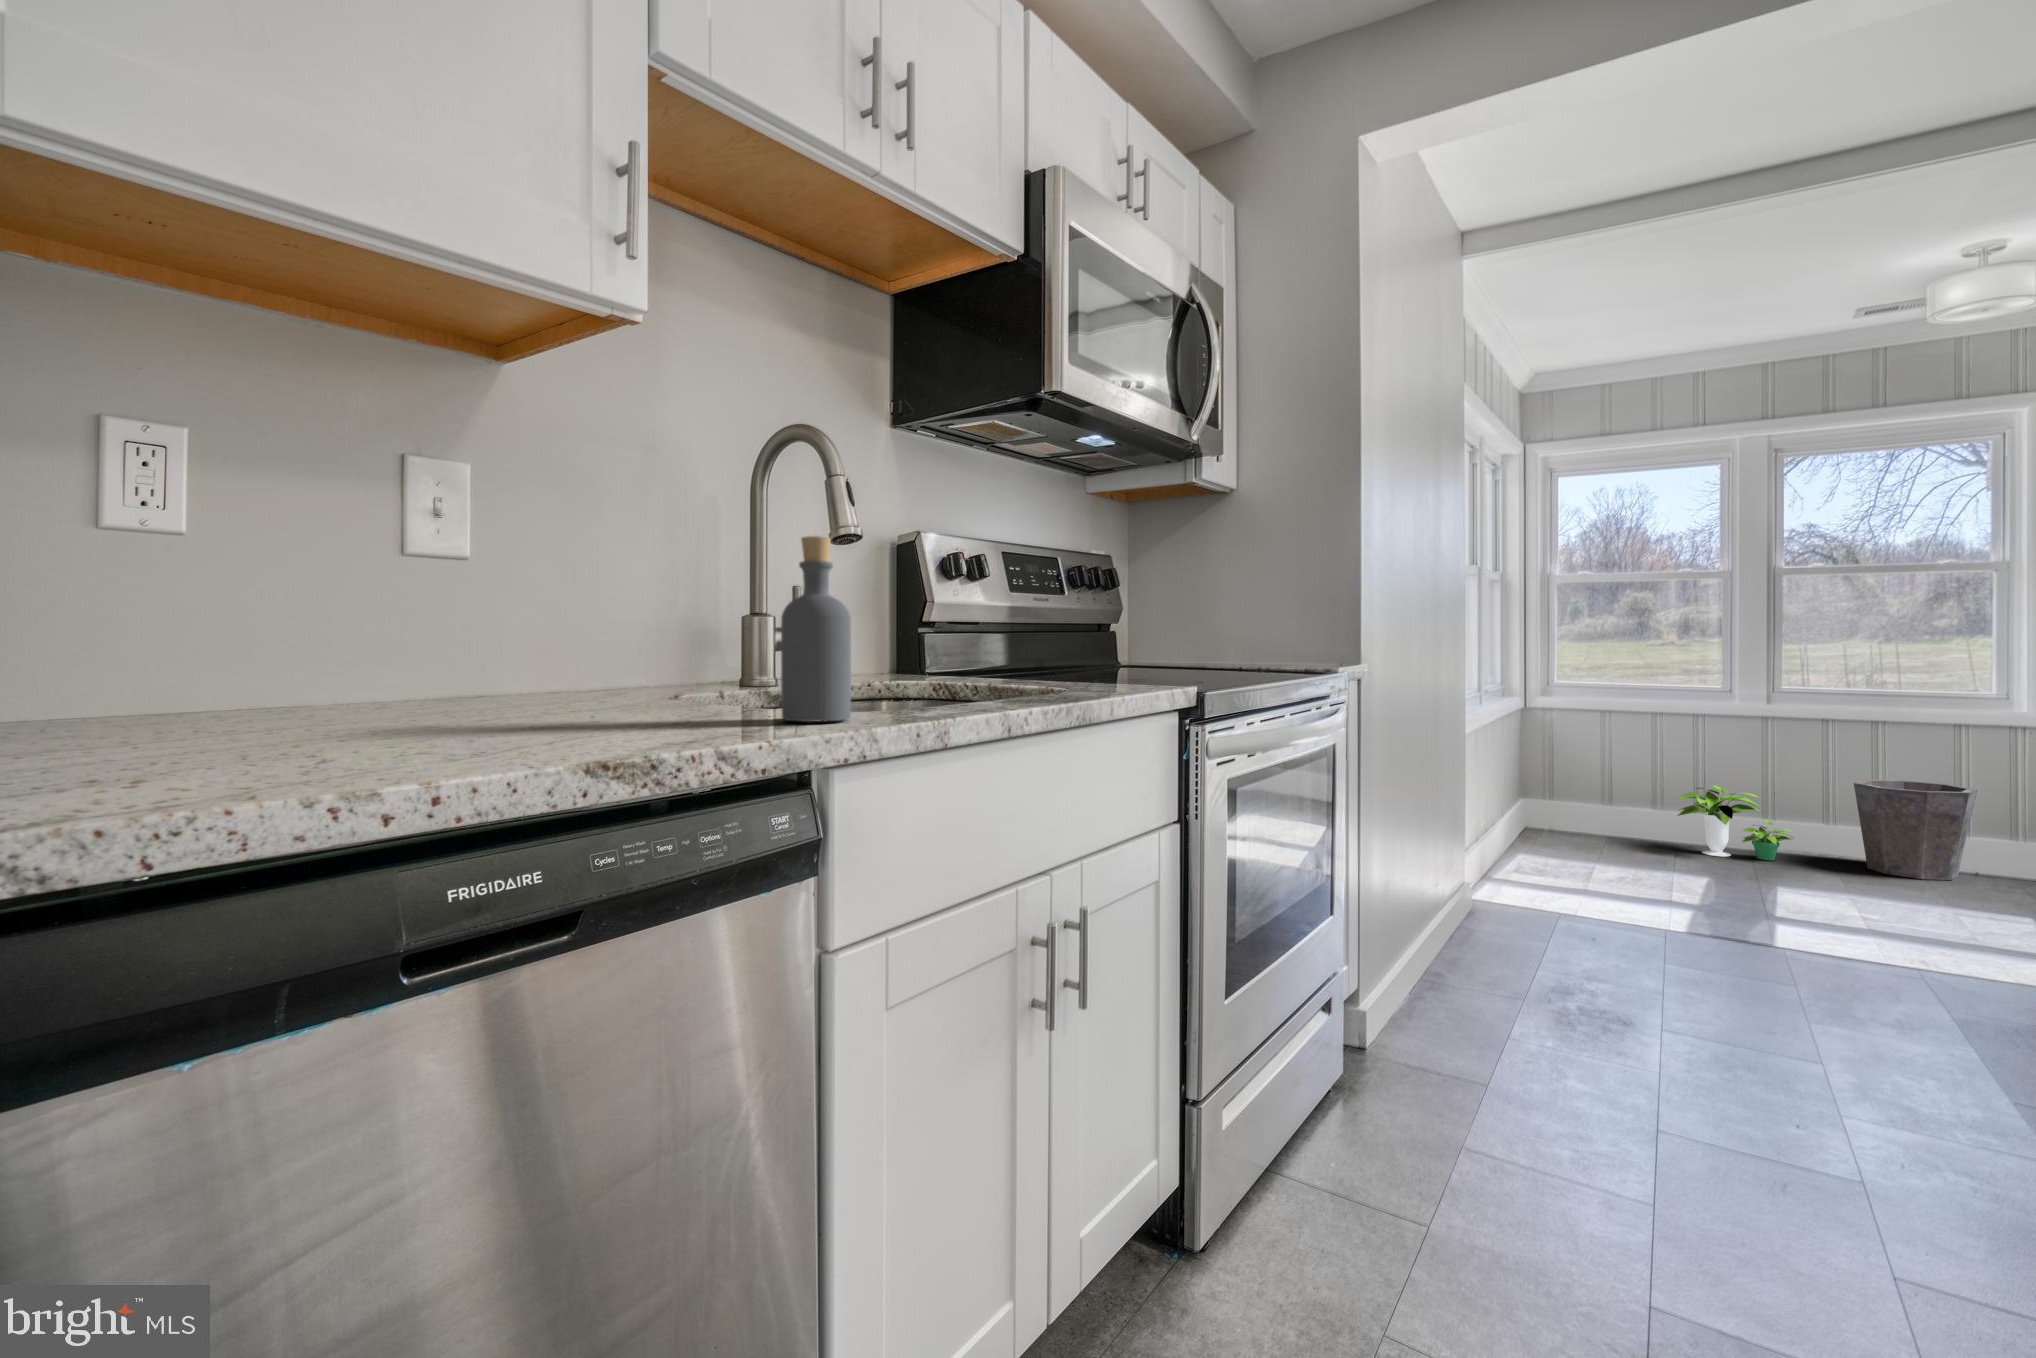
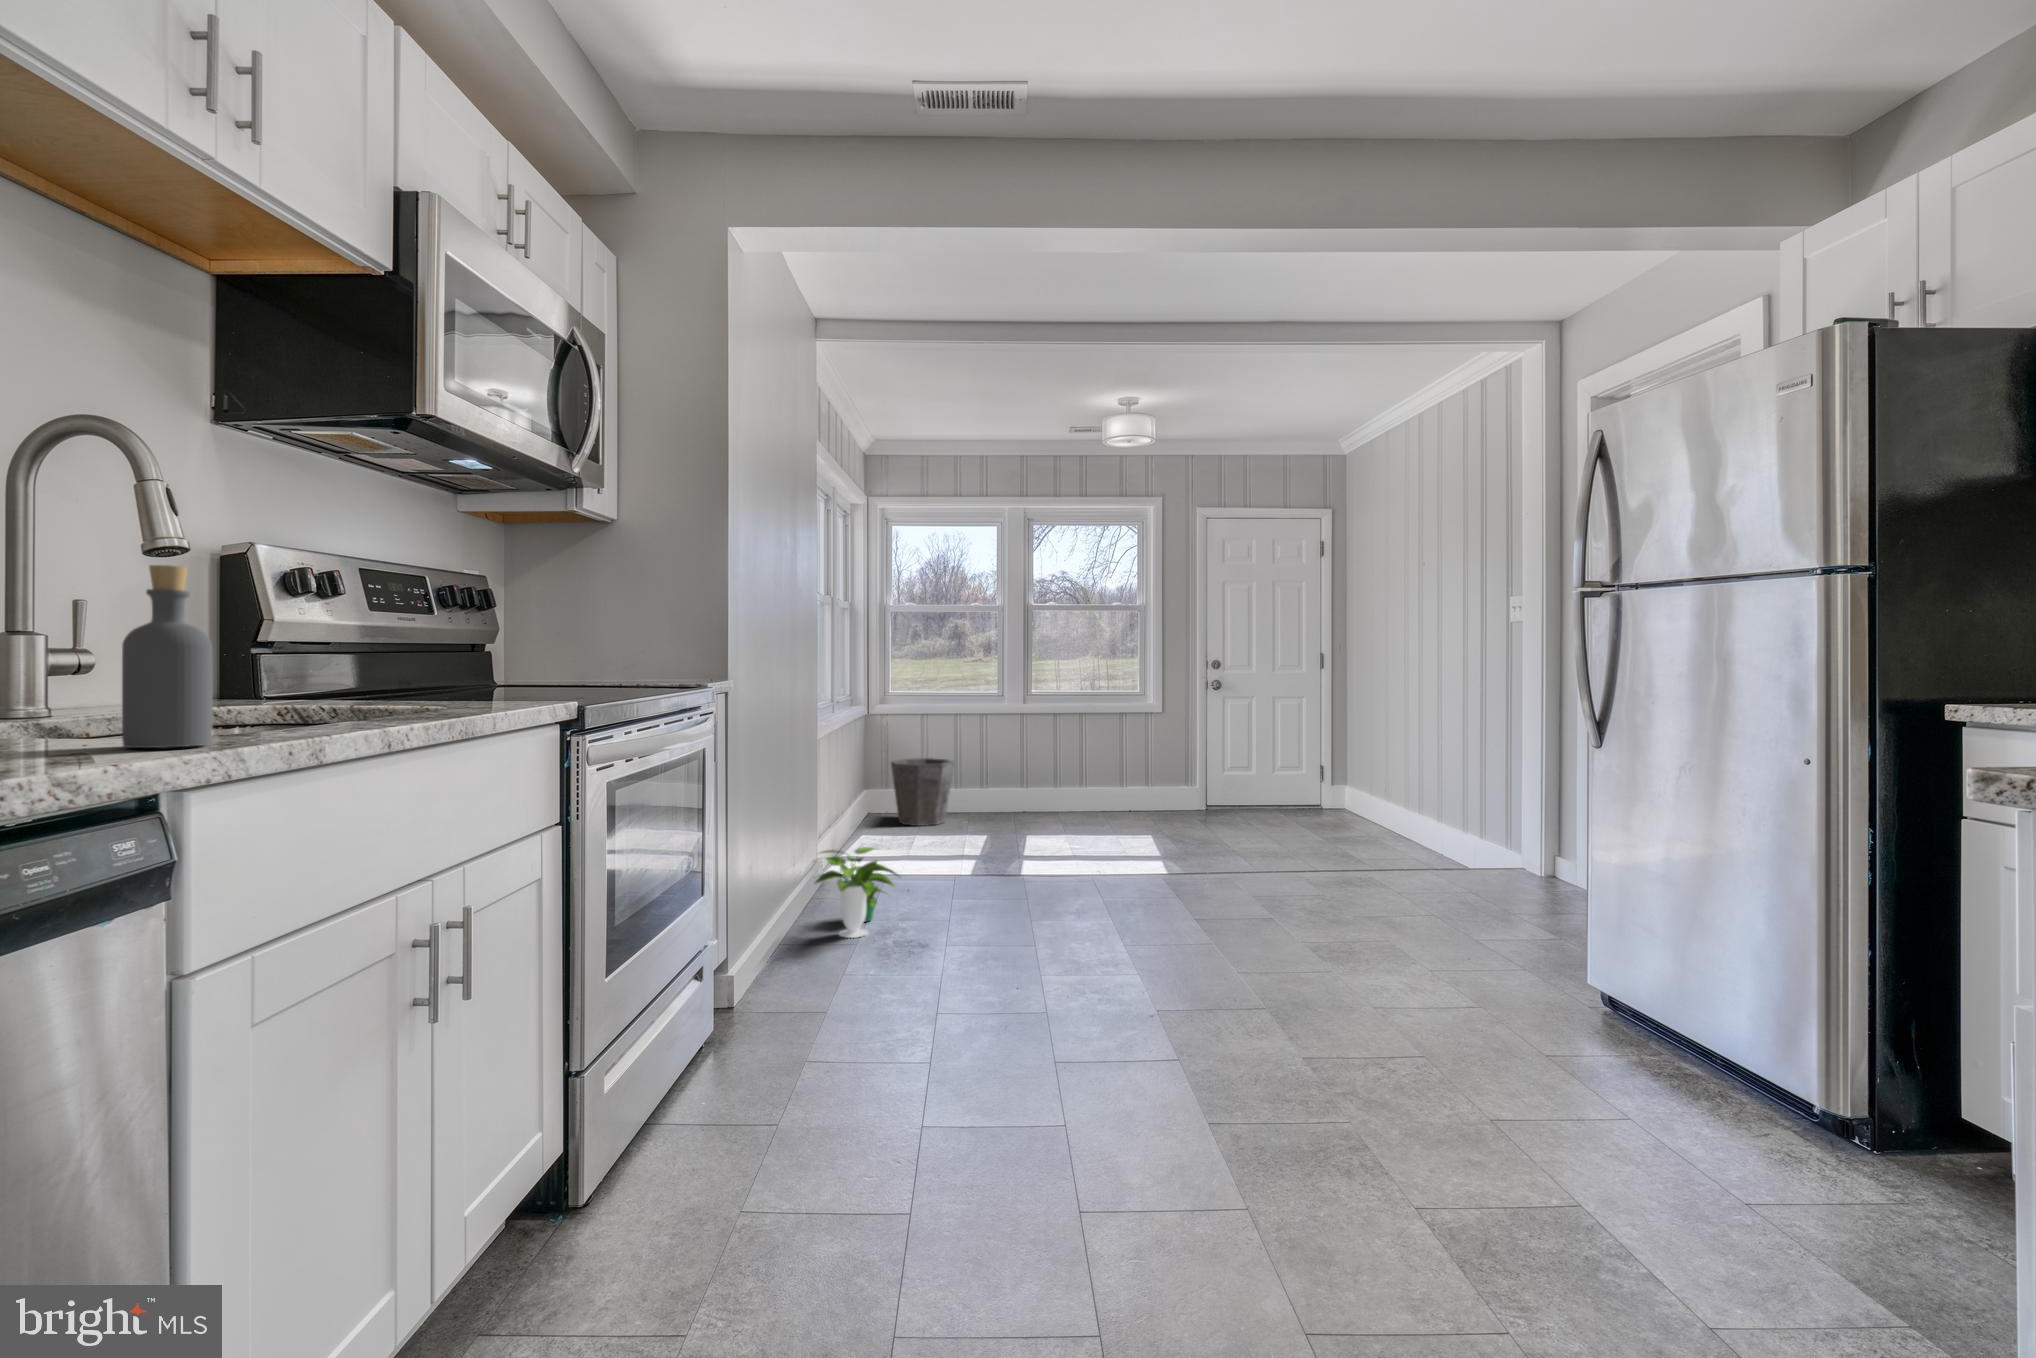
waste bin: present [1854,780,1977,880] -> present [891,758,954,826]
potted plant: present [1677,785,1793,860] -> present [815,847,897,938]

